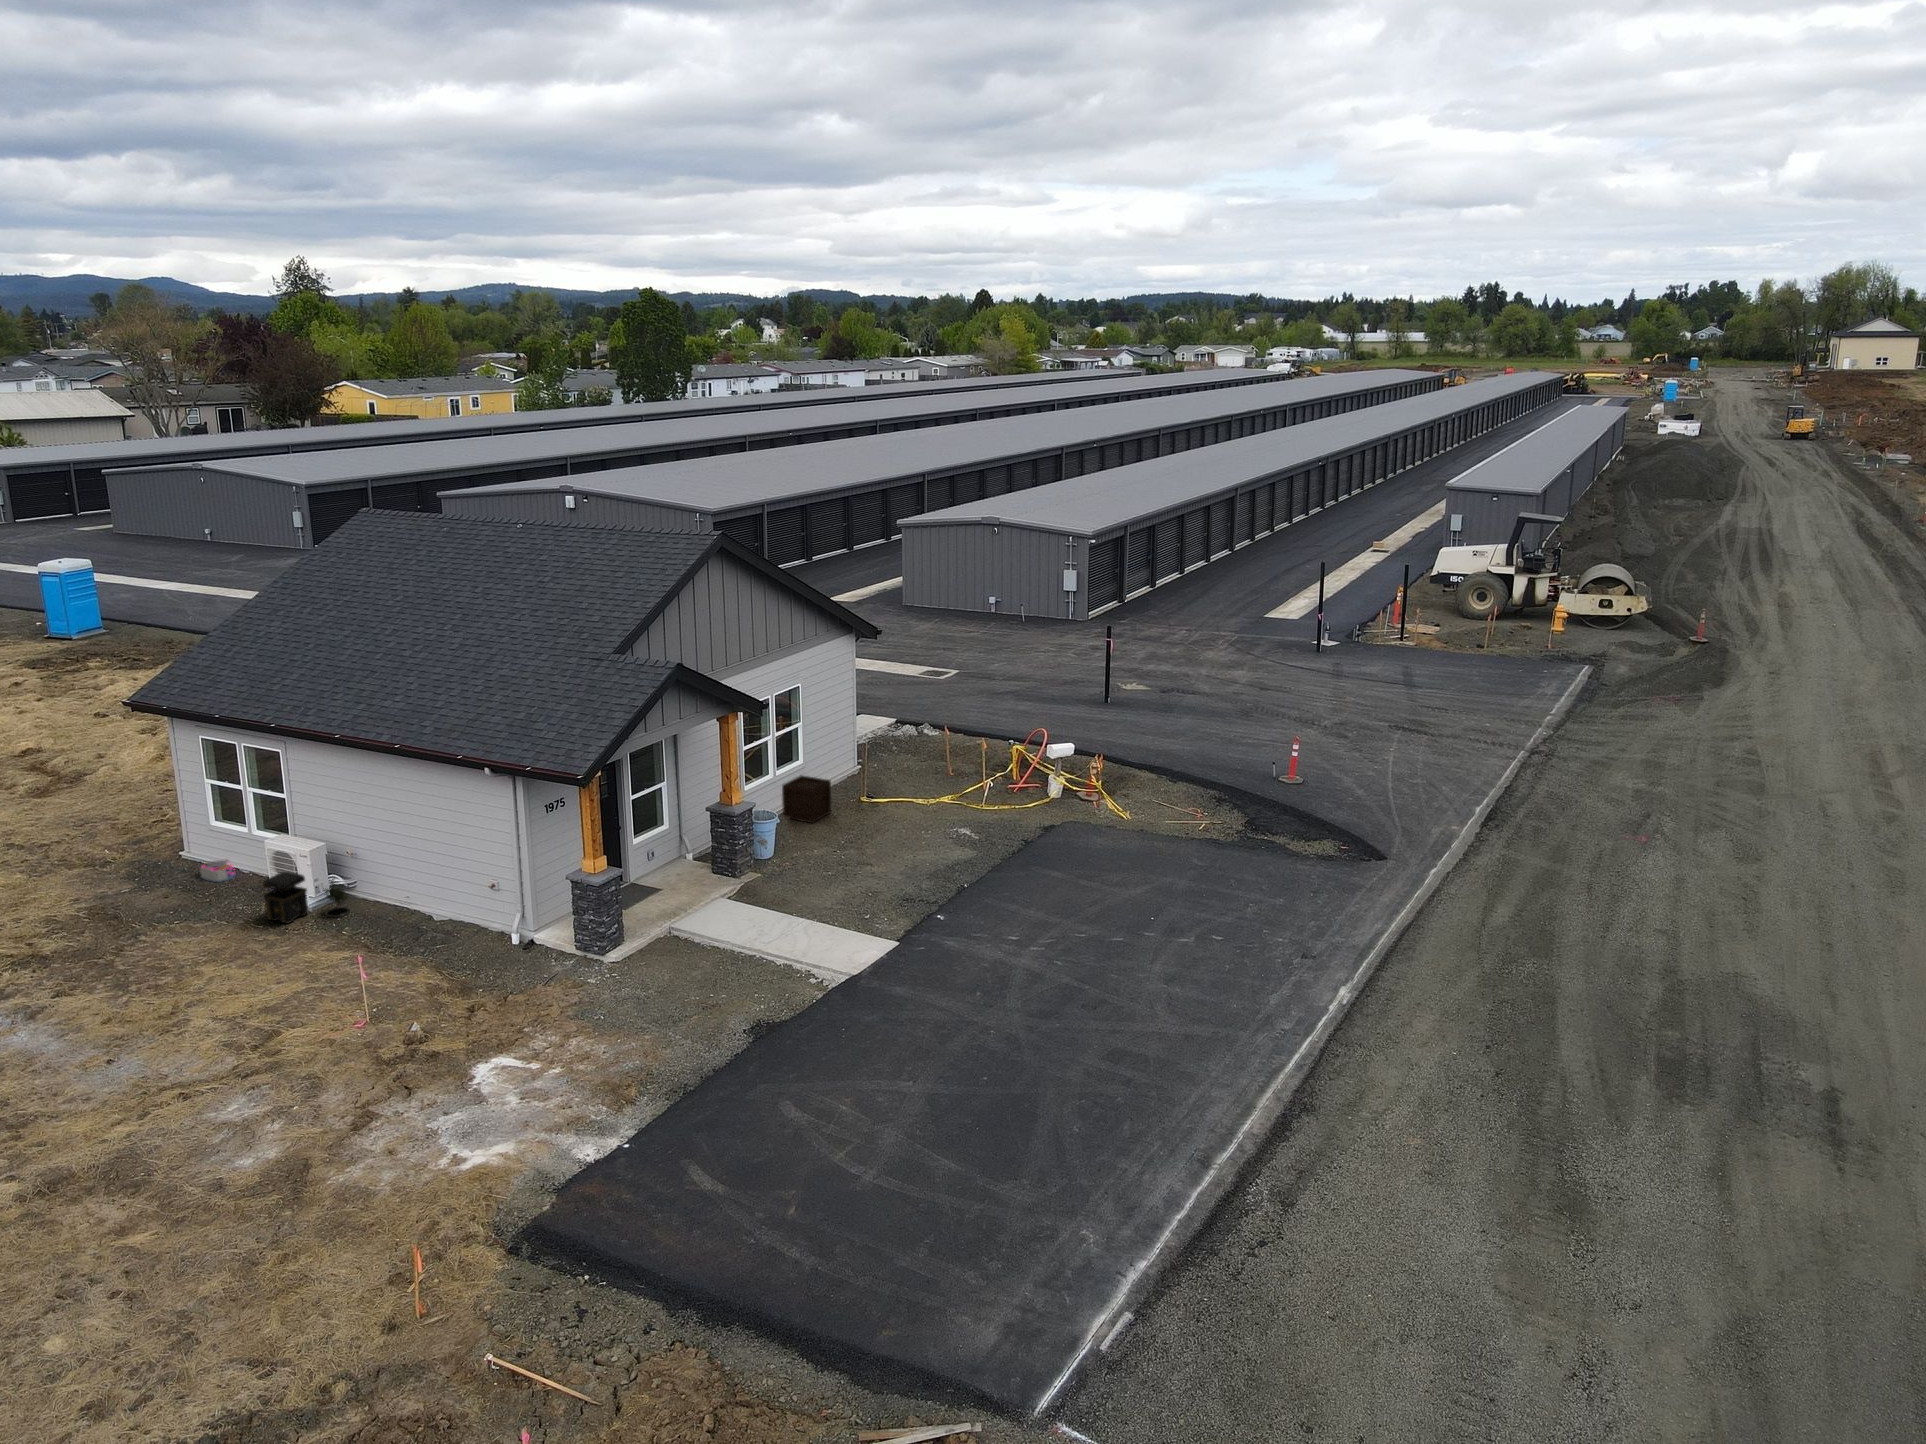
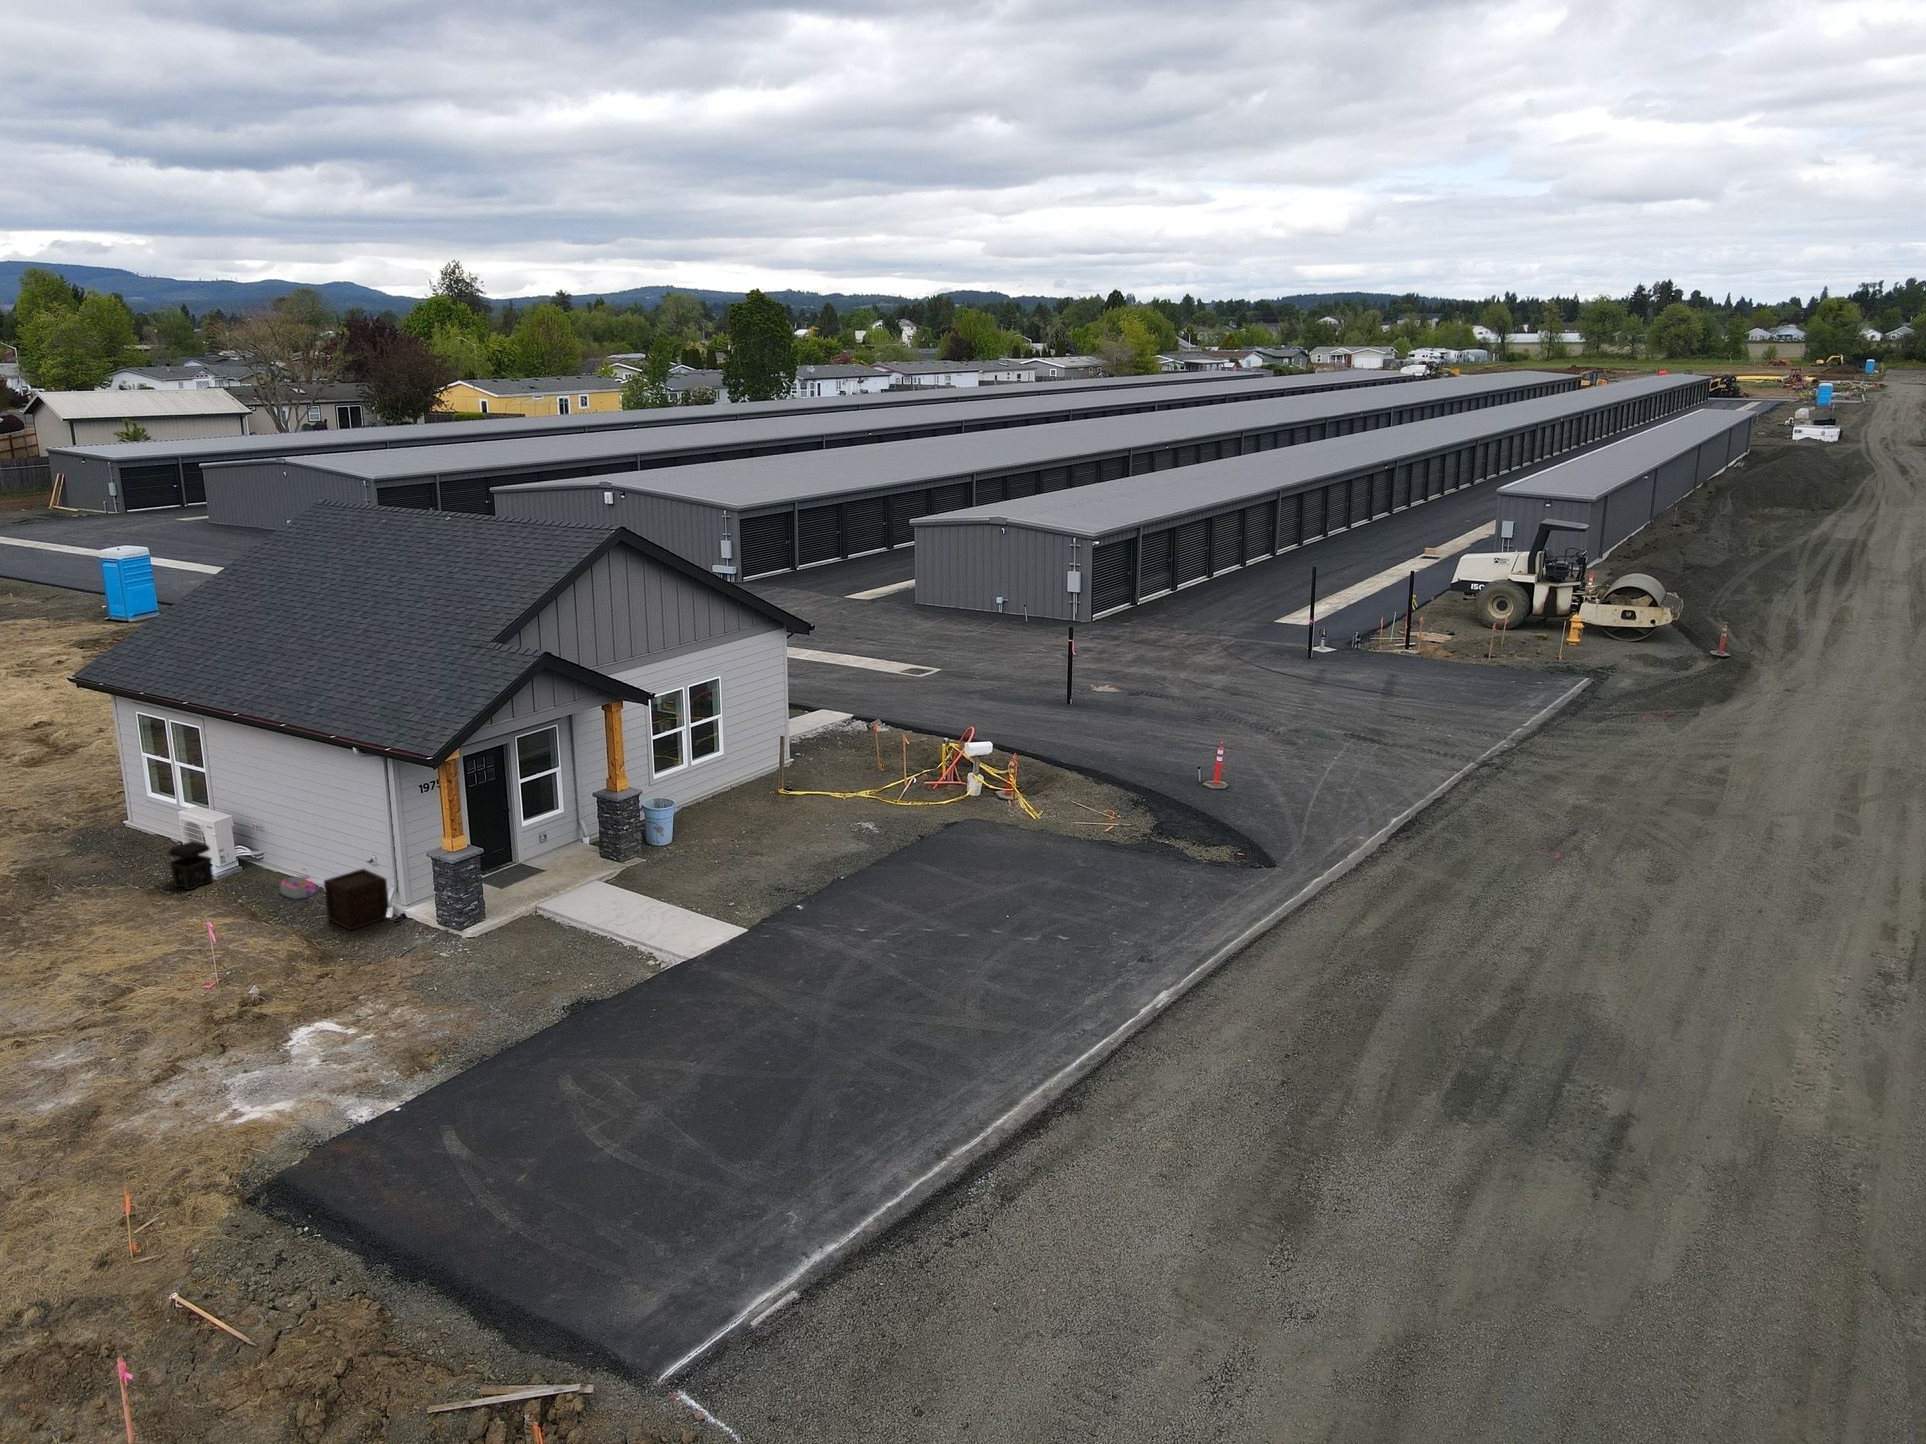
wooden crate: present [782,776,831,823] -> present [324,869,389,930]
storage bin: present [200,859,237,882] -> present [280,876,317,899]
potted tree: present [323,878,350,917] -> none [224,846,252,886]

